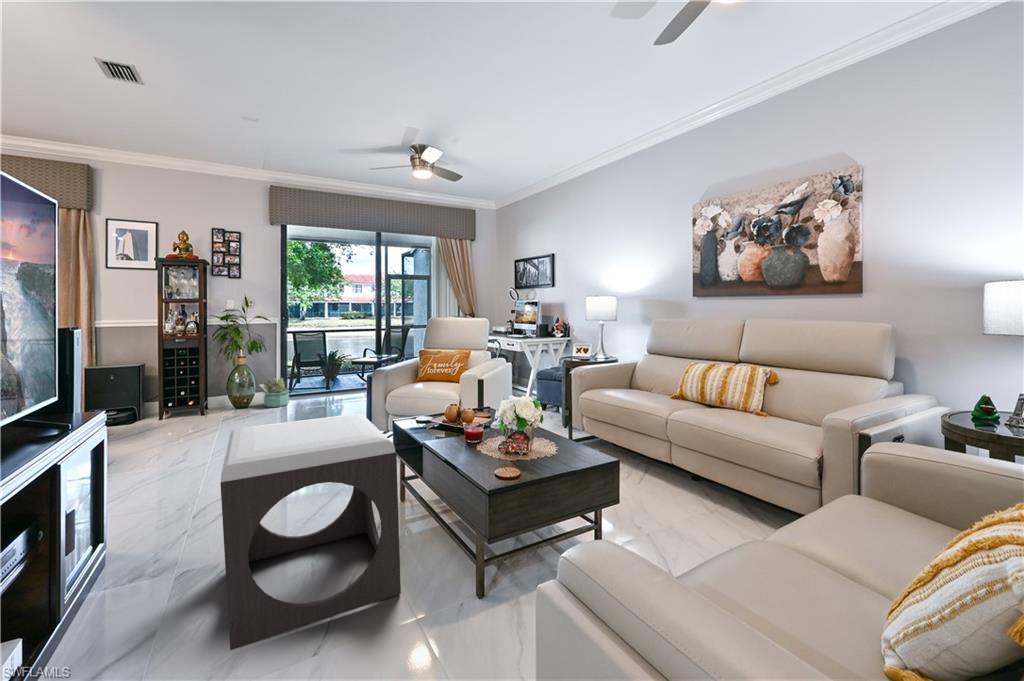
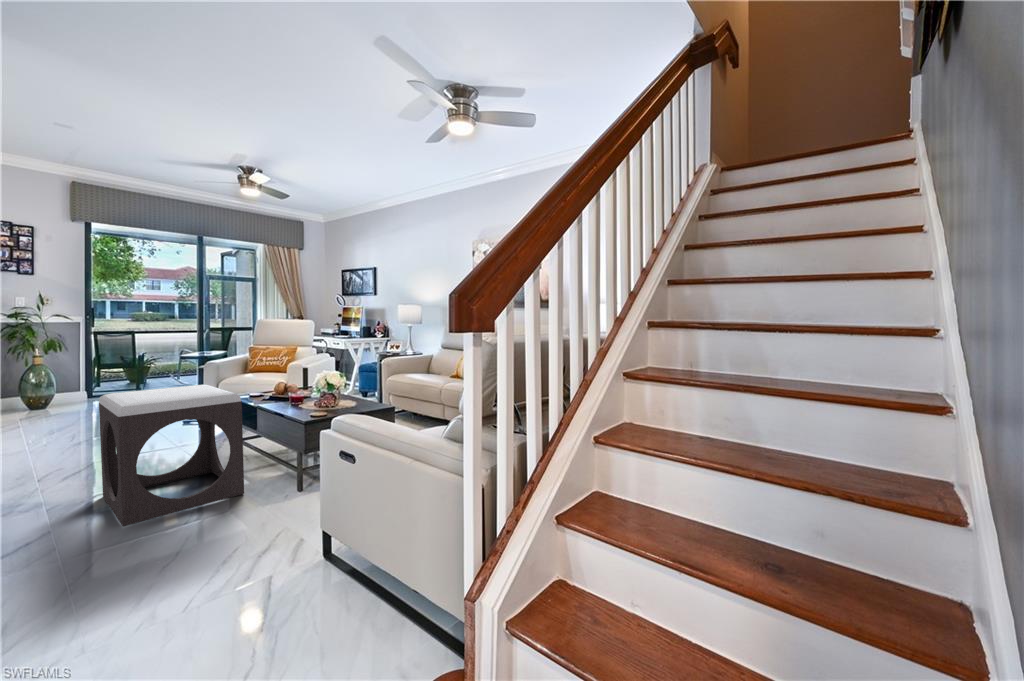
decorative plant: present [260,378,289,407] -> none [58,378,97,407]

